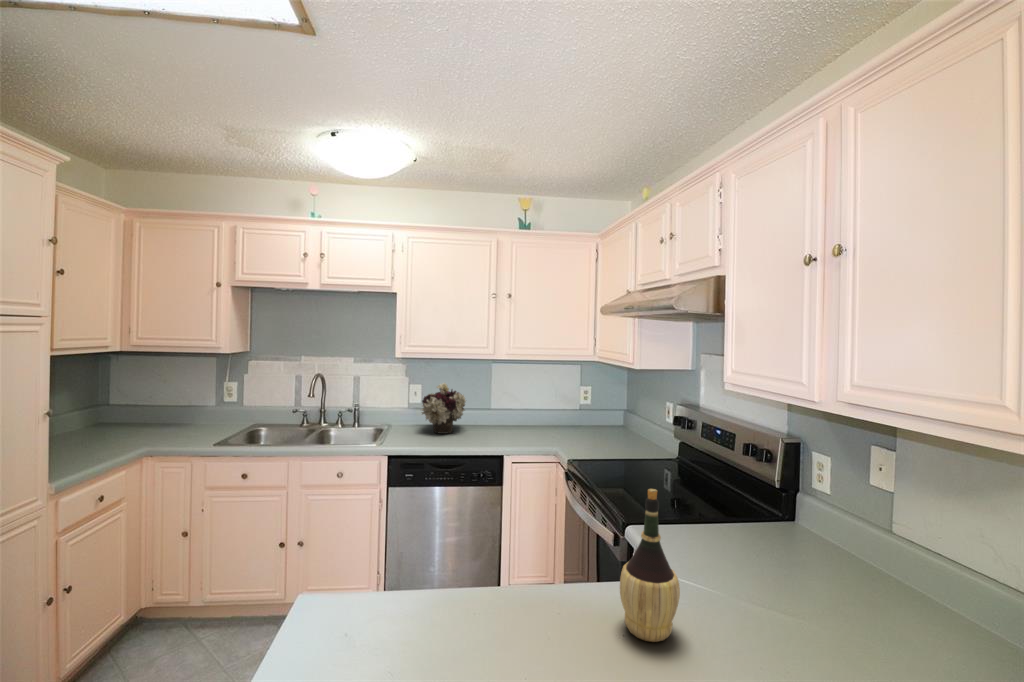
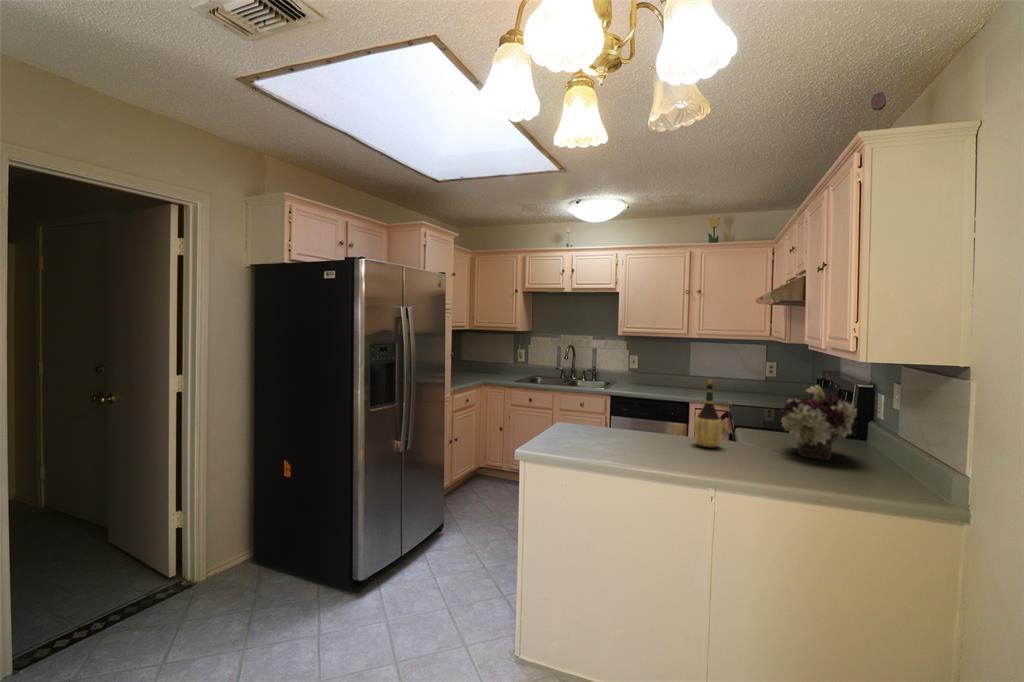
flower arrangement: present [421,383,466,434] -> present [781,385,857,460]

